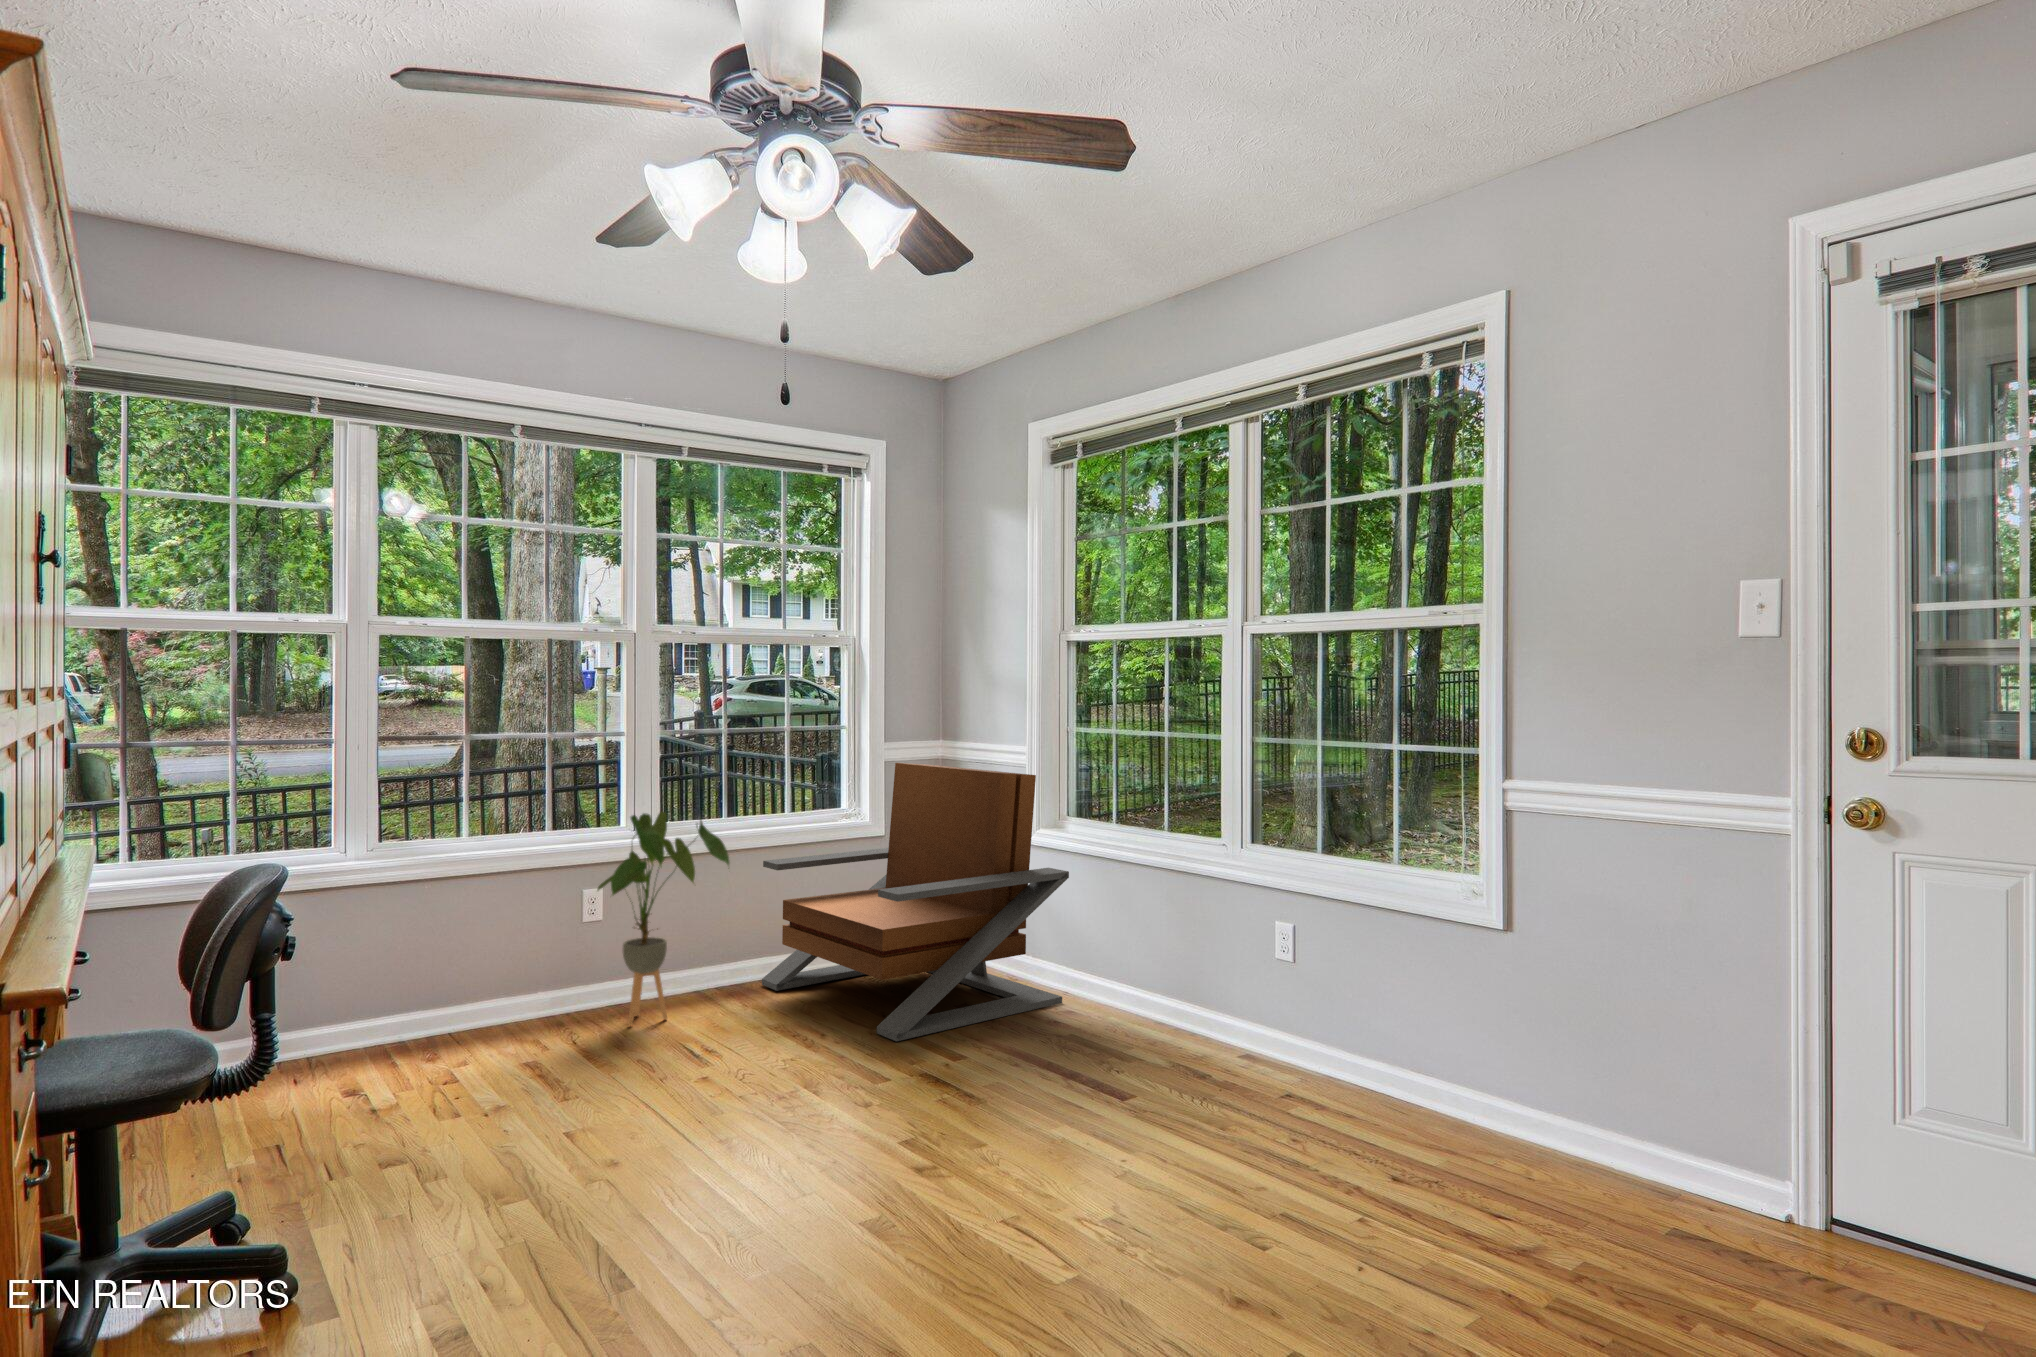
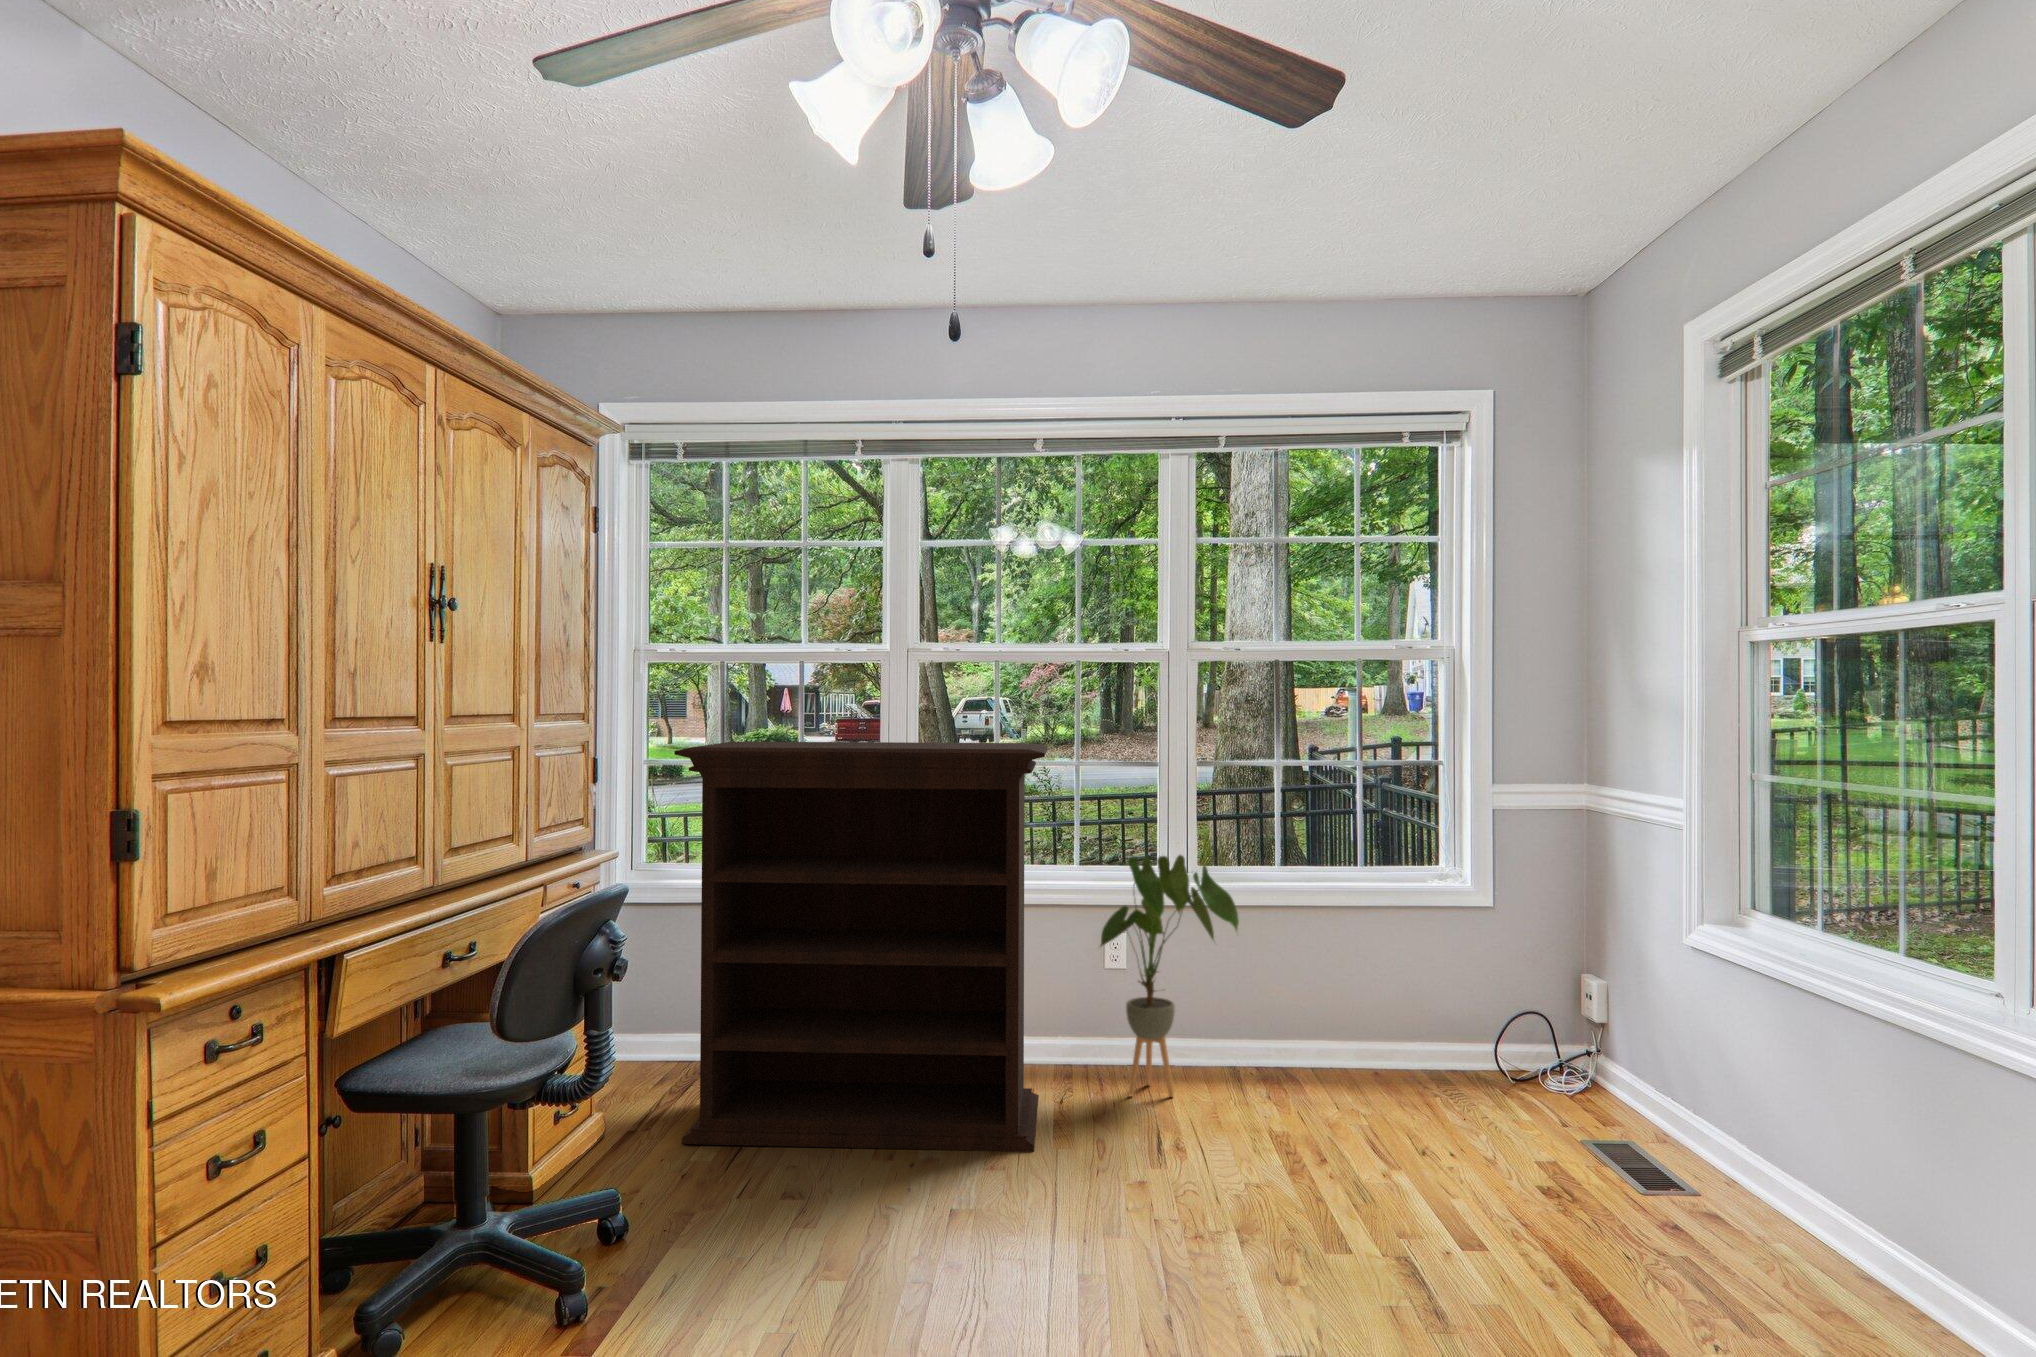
bookshelf: none [181,716,600,1157] -> present [674,742,1048,1152]
lounge chair: present [762,763,1069,1041] -> none [1312,813,1722,1197]

